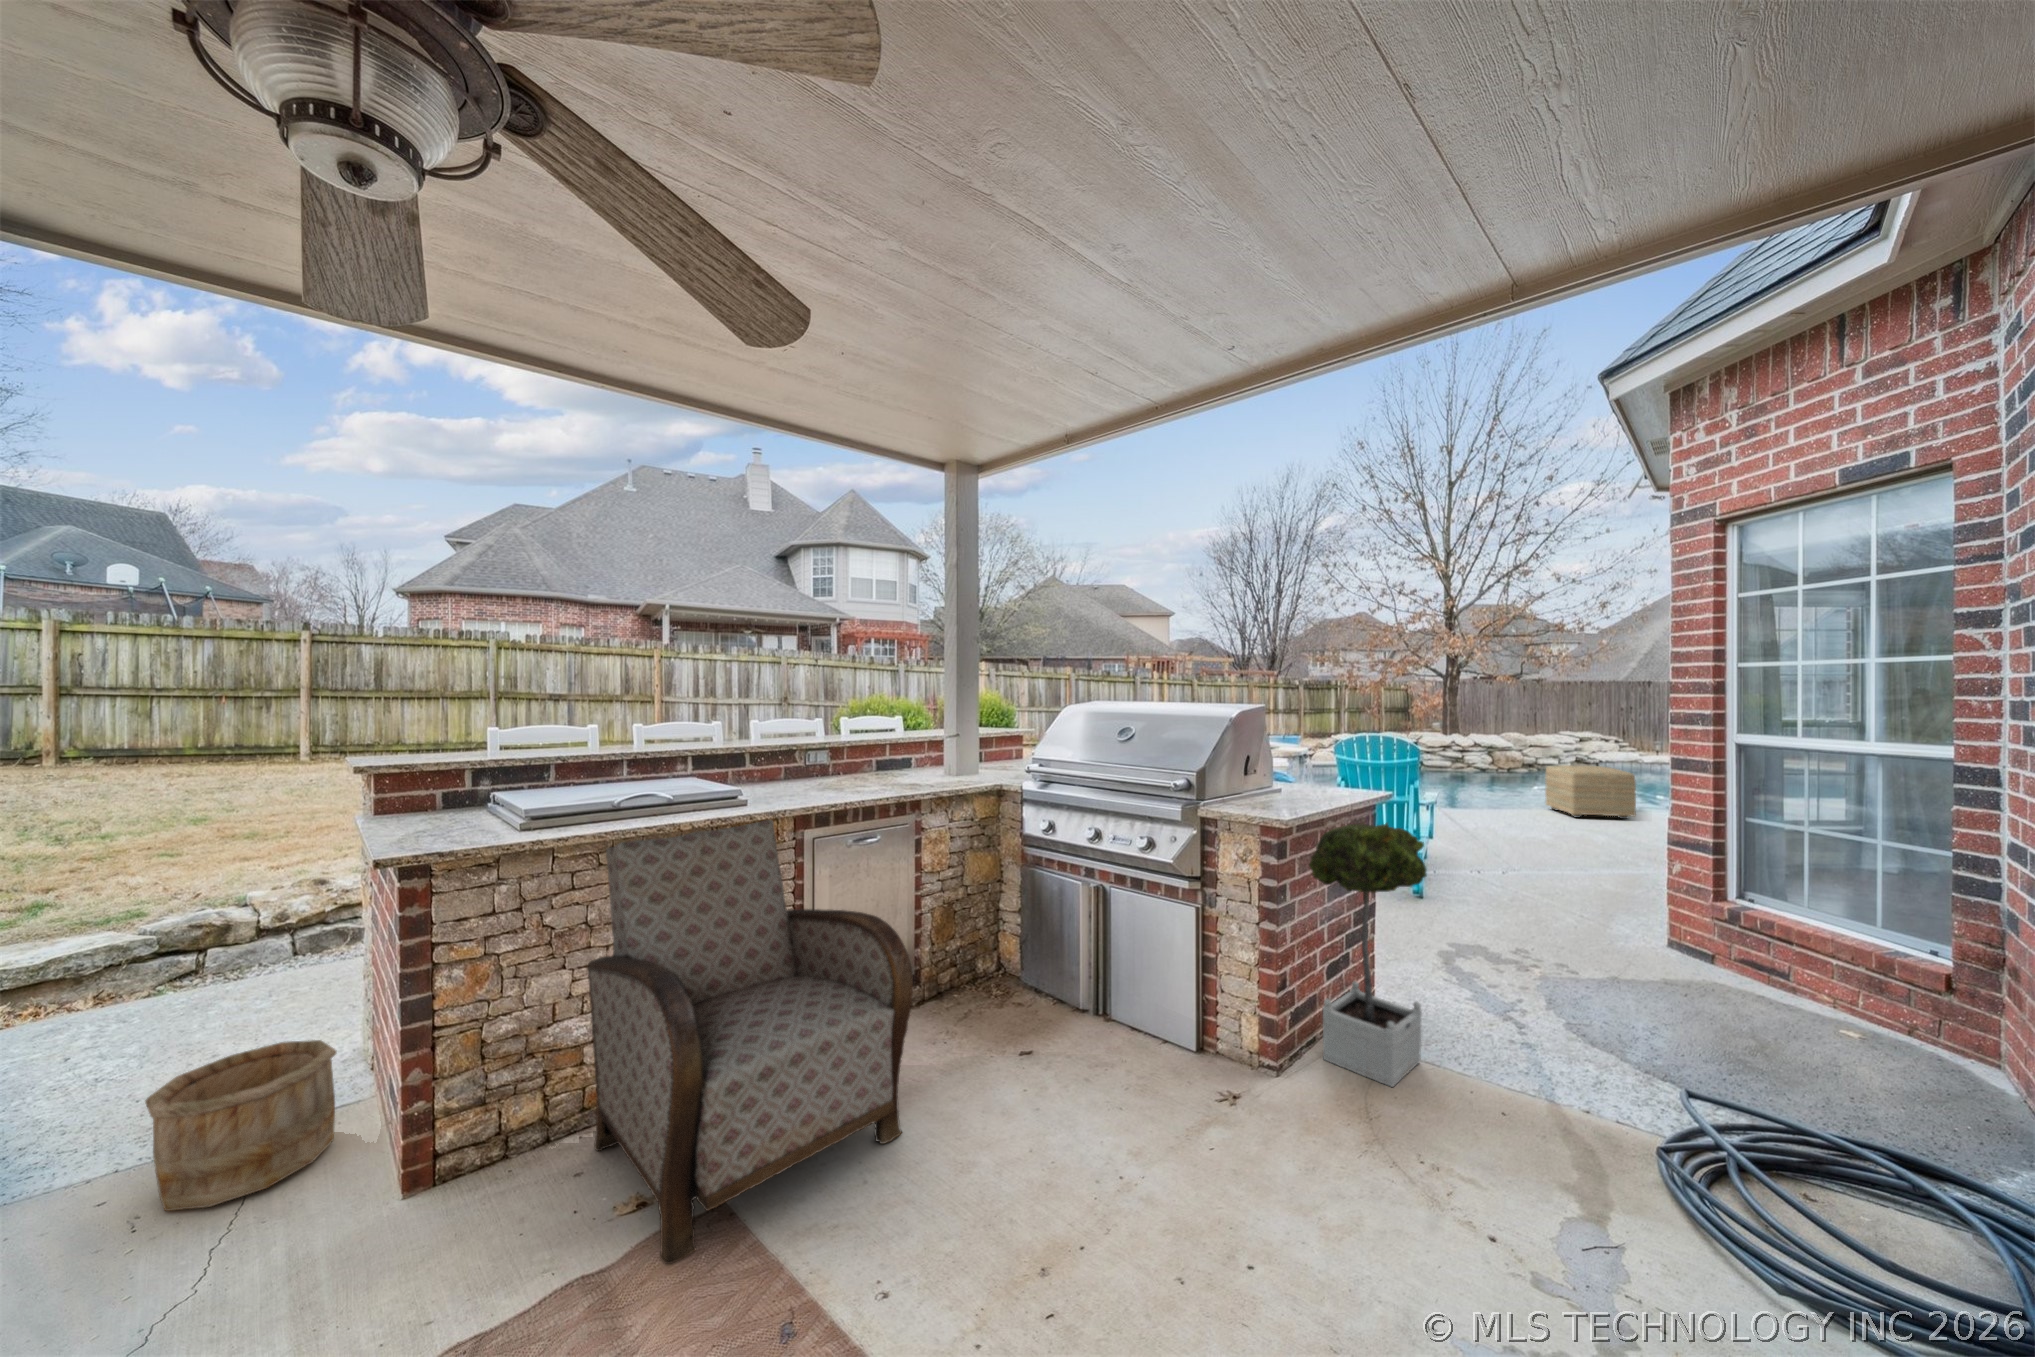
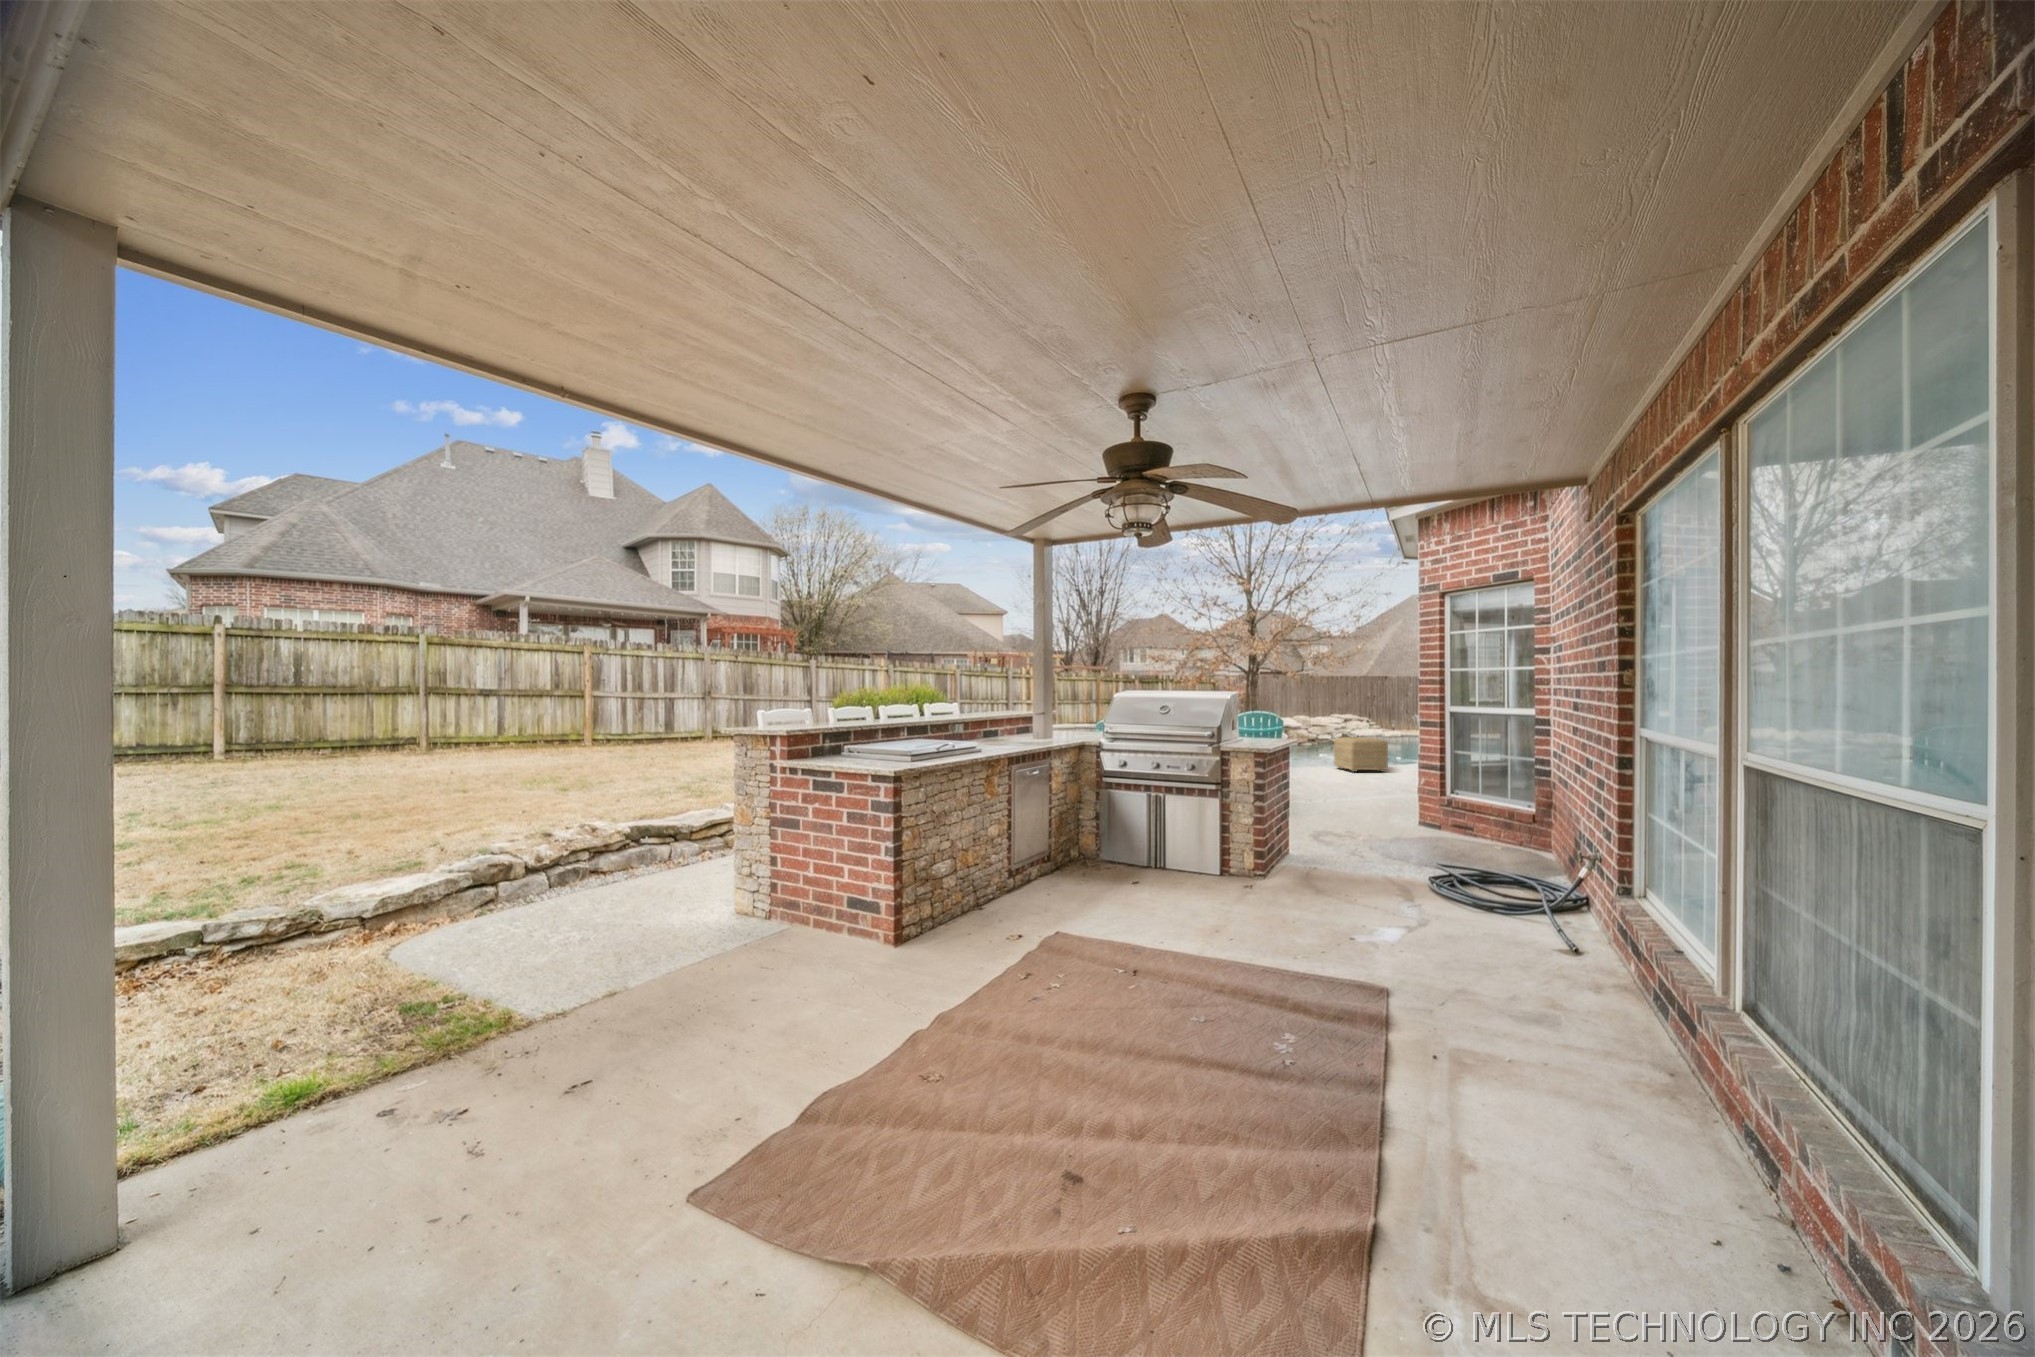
armchair: present [587,820,913,1264] -> none [964,756,1129,942]
potted tree: present [1309,823,1427,1087] -> none [1278,747,1334,877]
wooden bucket: present [145,1040,336,1211] -> none [764,882,840,957]

